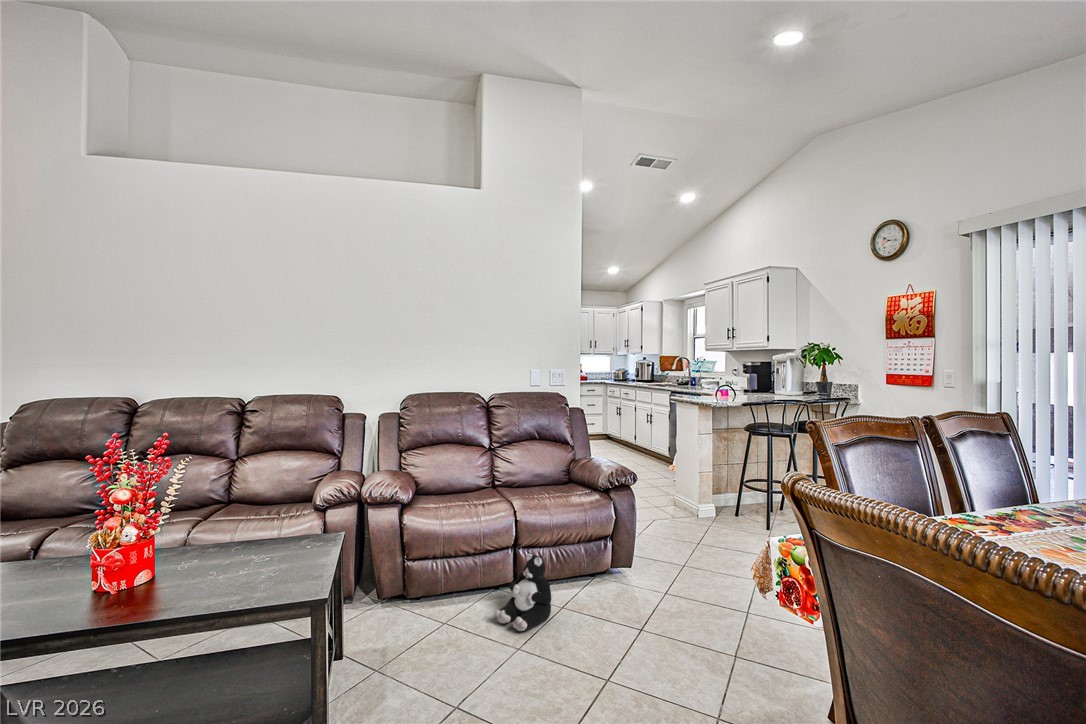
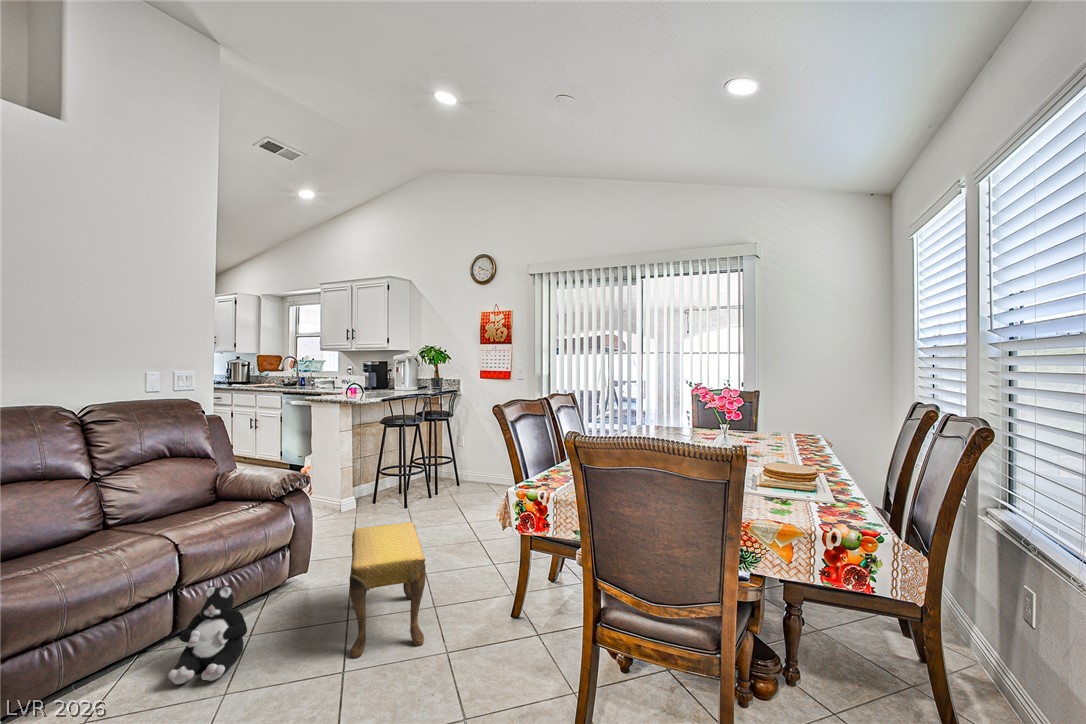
footstool: none [620,537,717,690] -> present [349,522,426,658]

